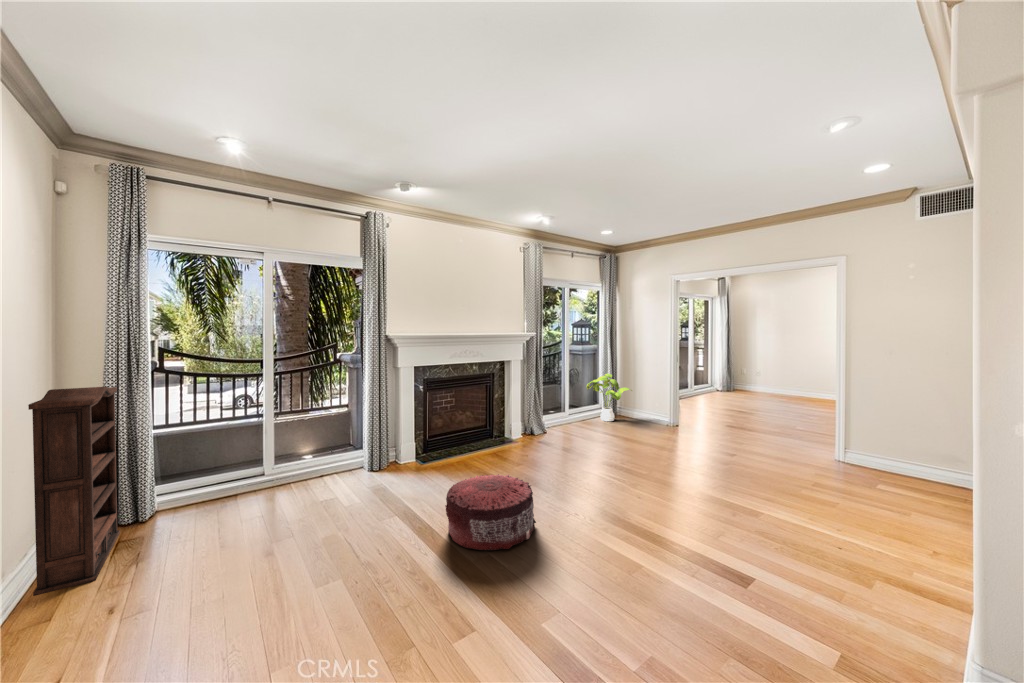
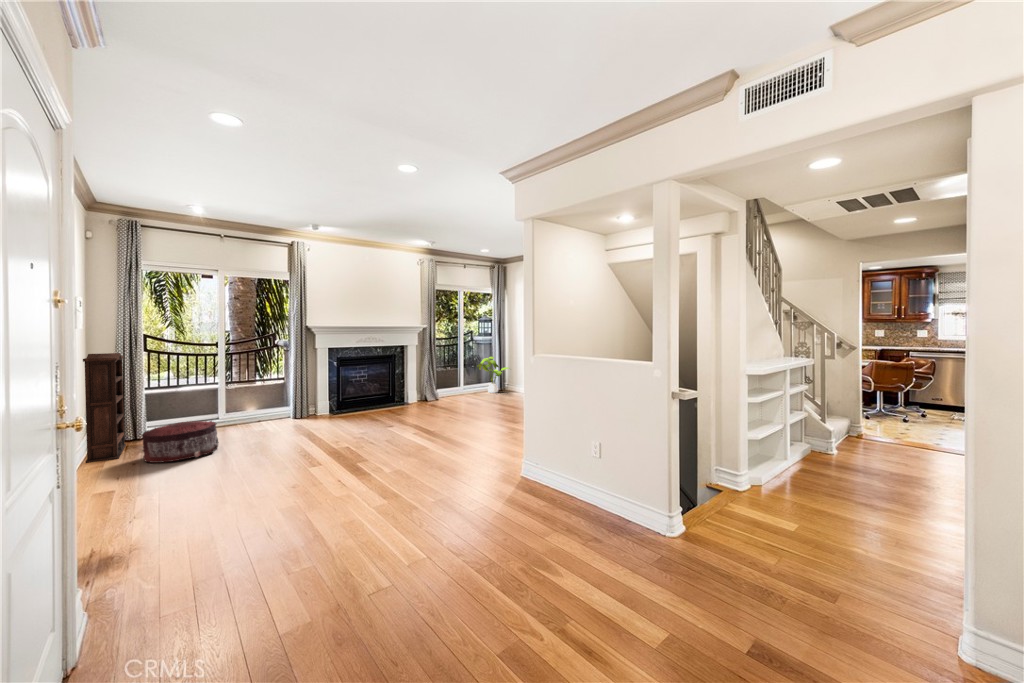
pouf: present [445,474,536,550] -> present [142,421,219,463]

